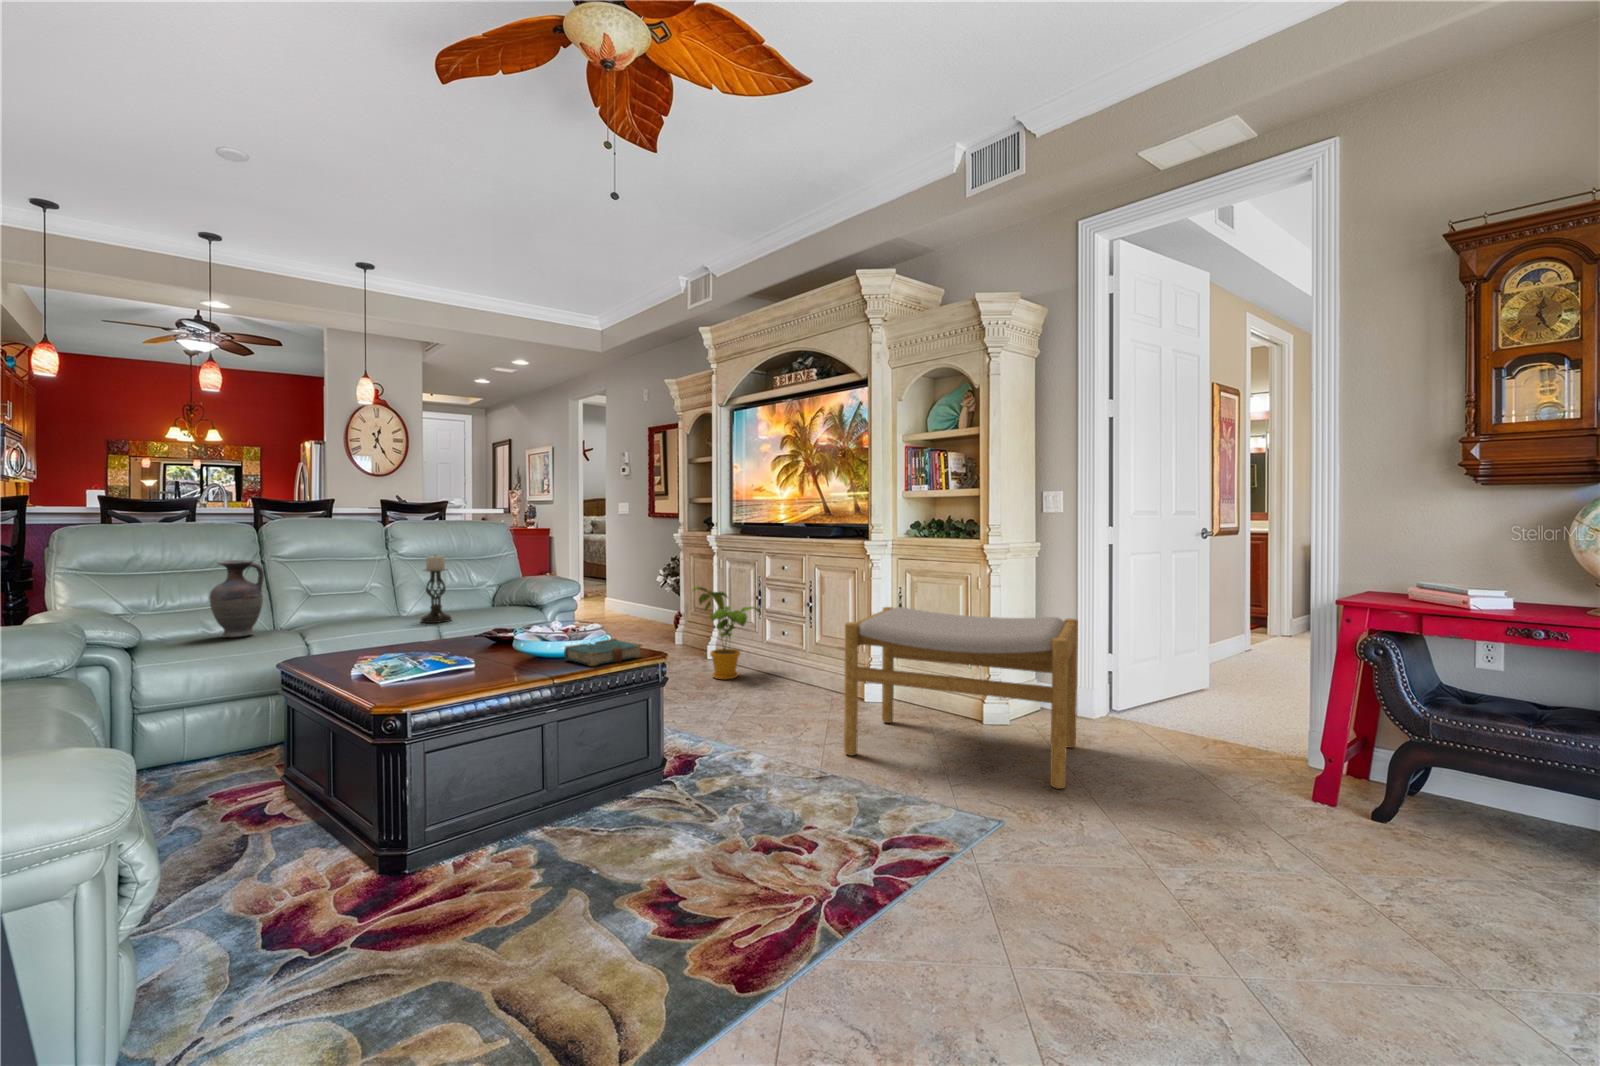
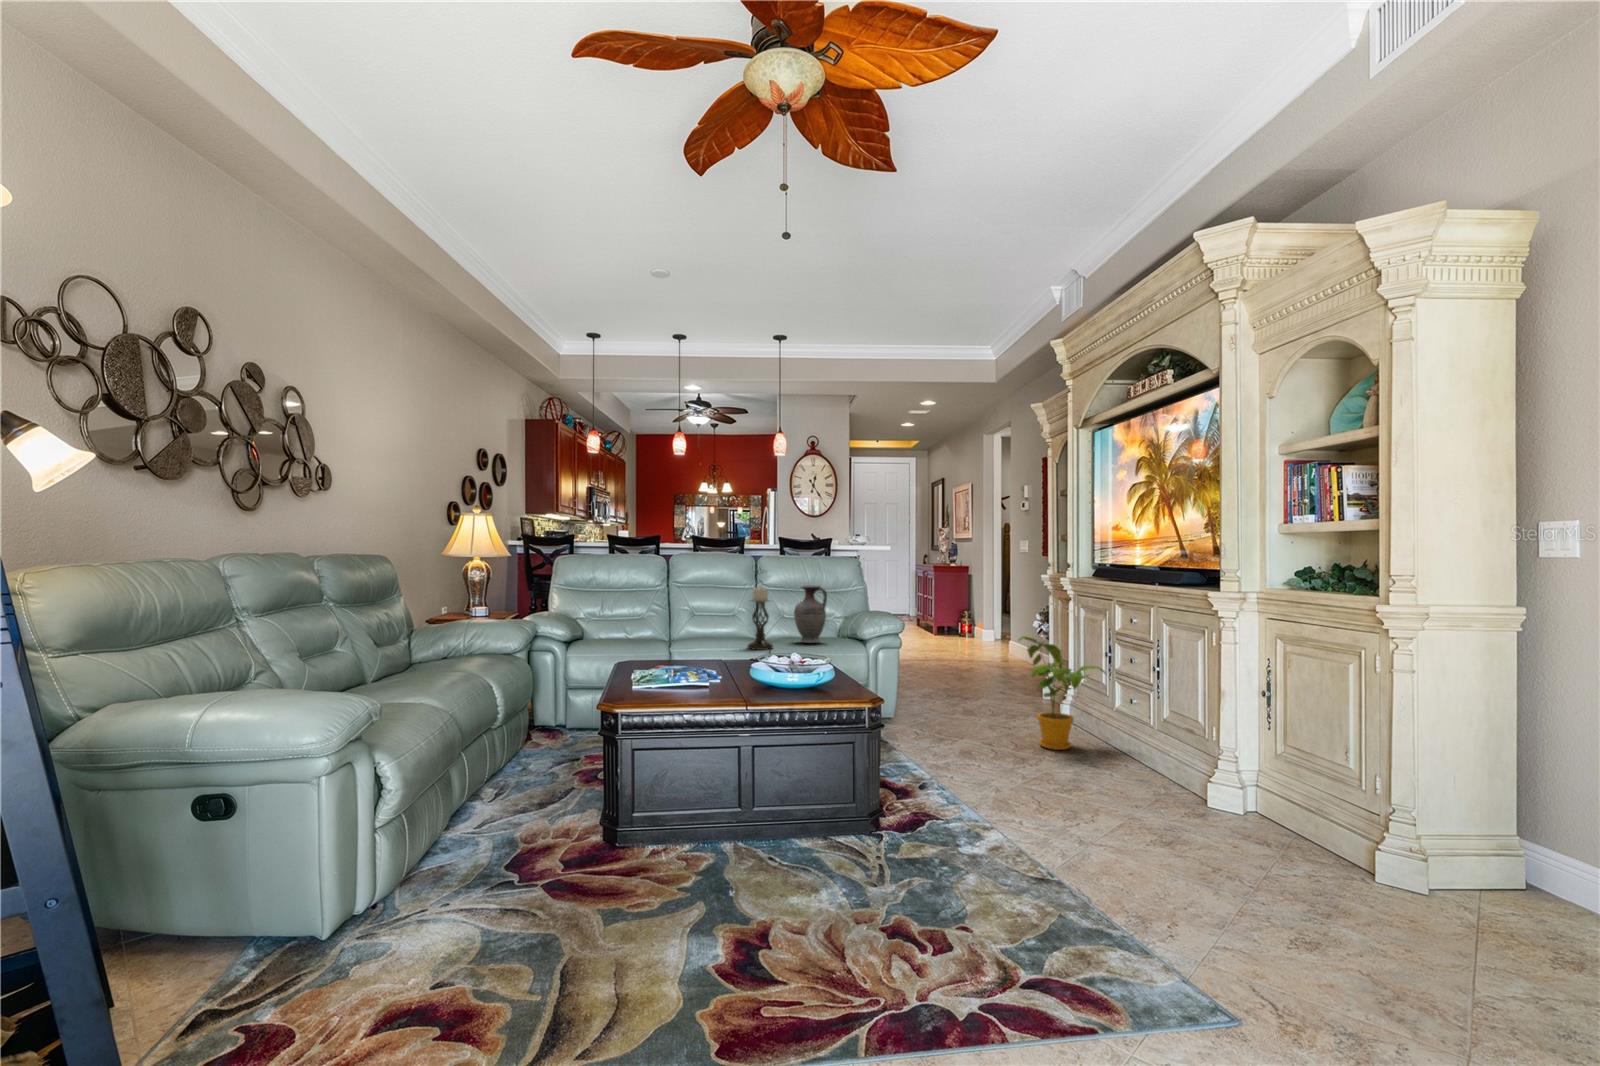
vase: present [209,560,264,637] -> present [794,585,827,643]
footstool: present [844,607,1078,789] -> none [1102,679,1517,998]
book: present [564,639,642,666] -> none [778,677,847,700]

